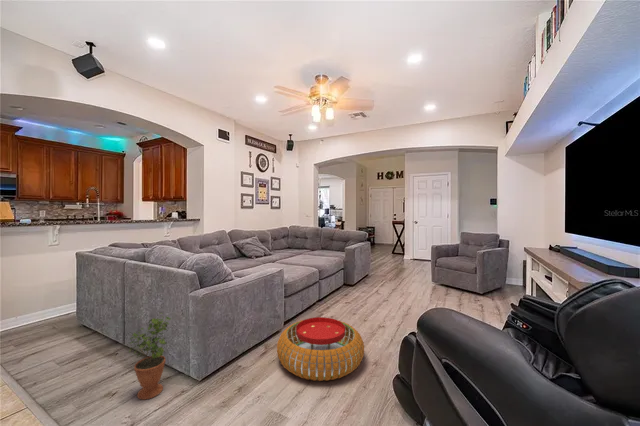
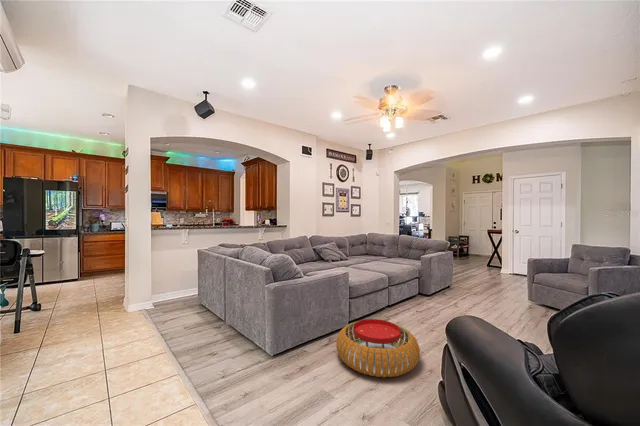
potted plant: present [129,316,171,400] -> none [225,298,254,362]

